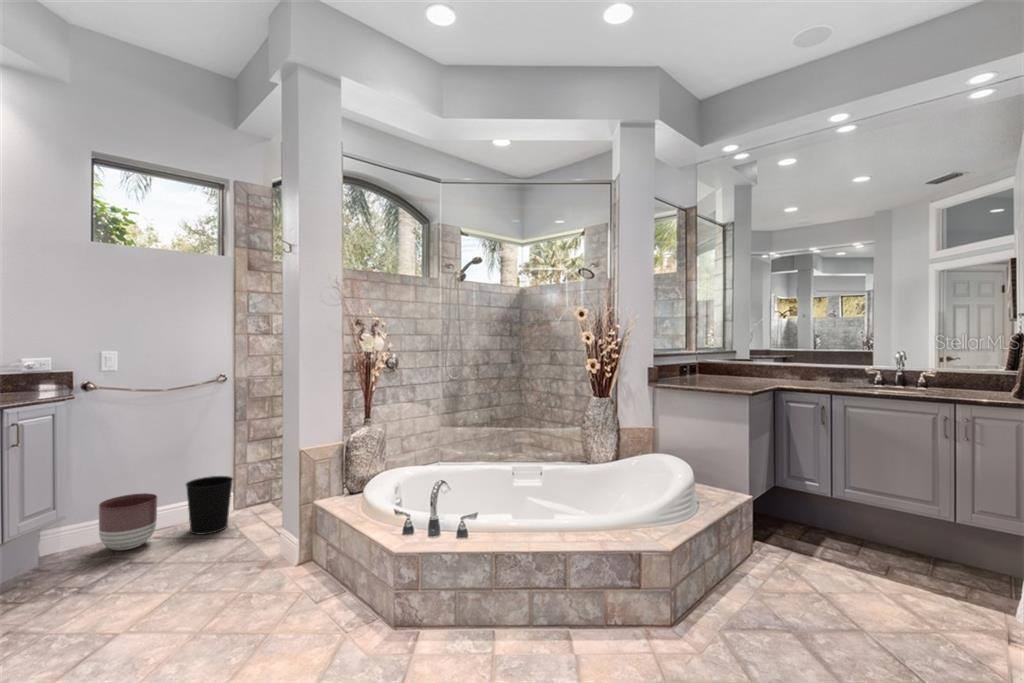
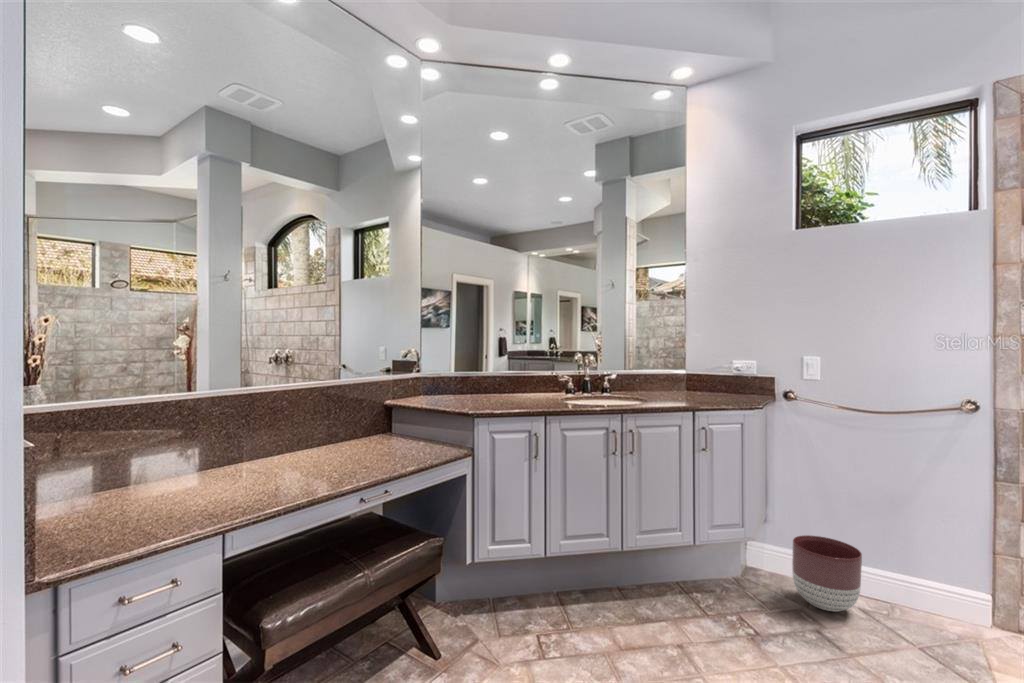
wastebasket: present [186,476,233,535] -> none [903,550,988,651]

